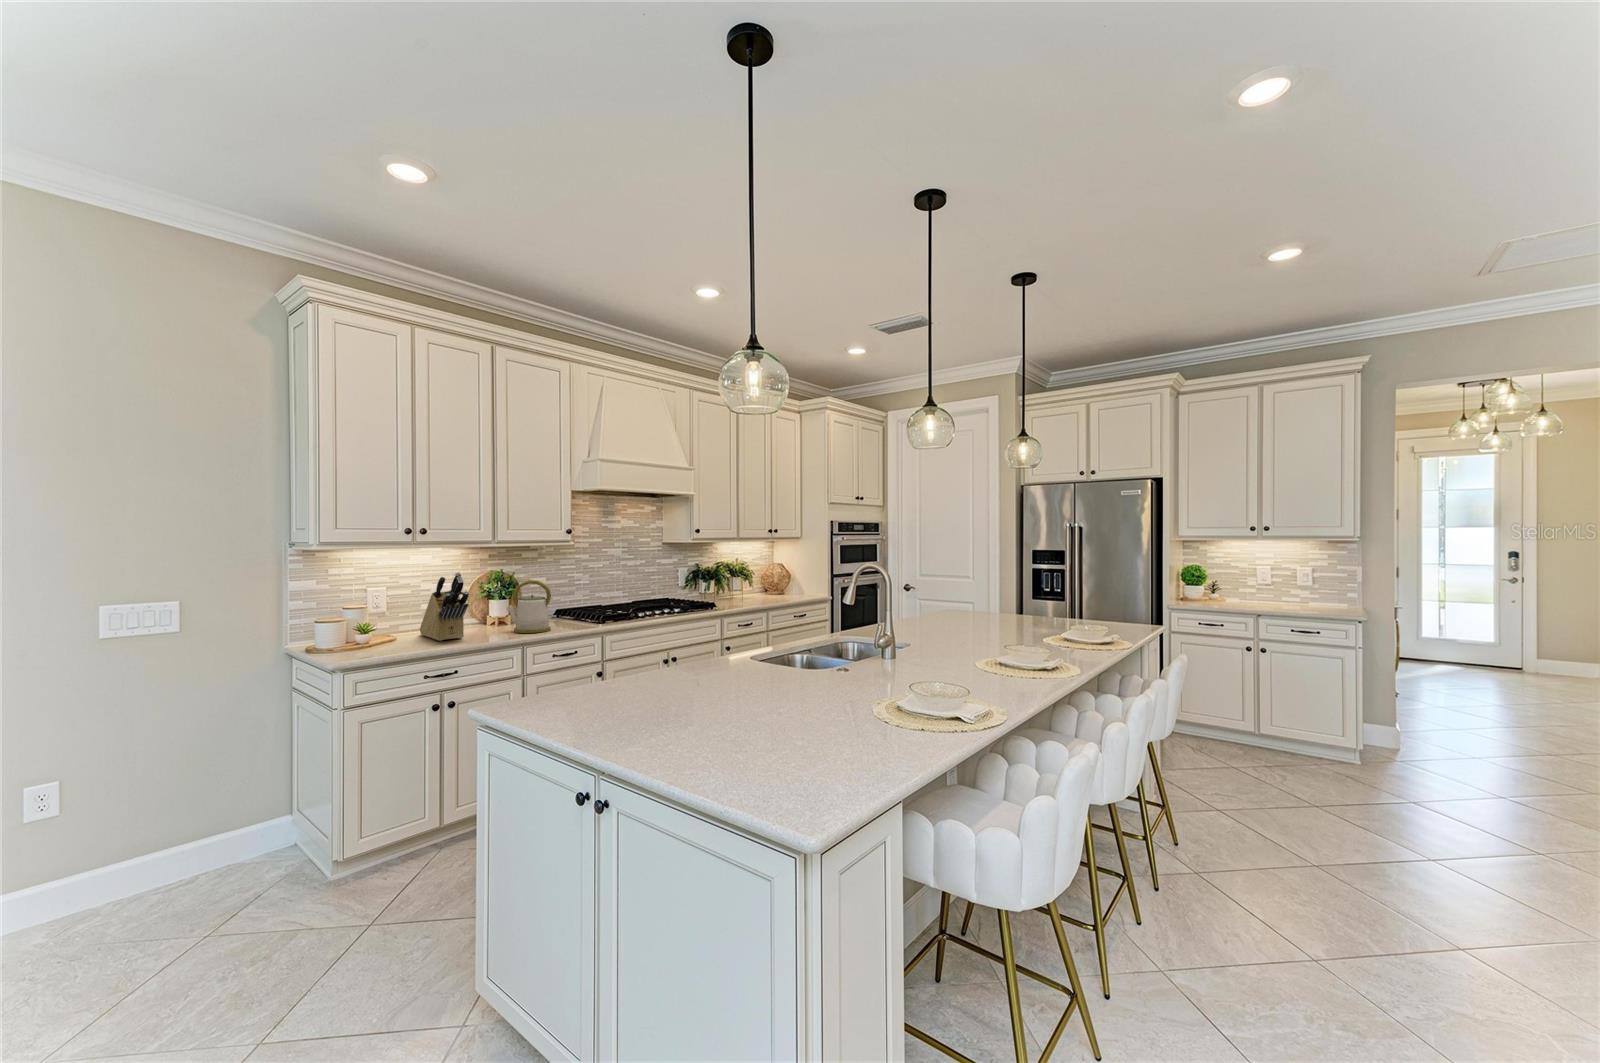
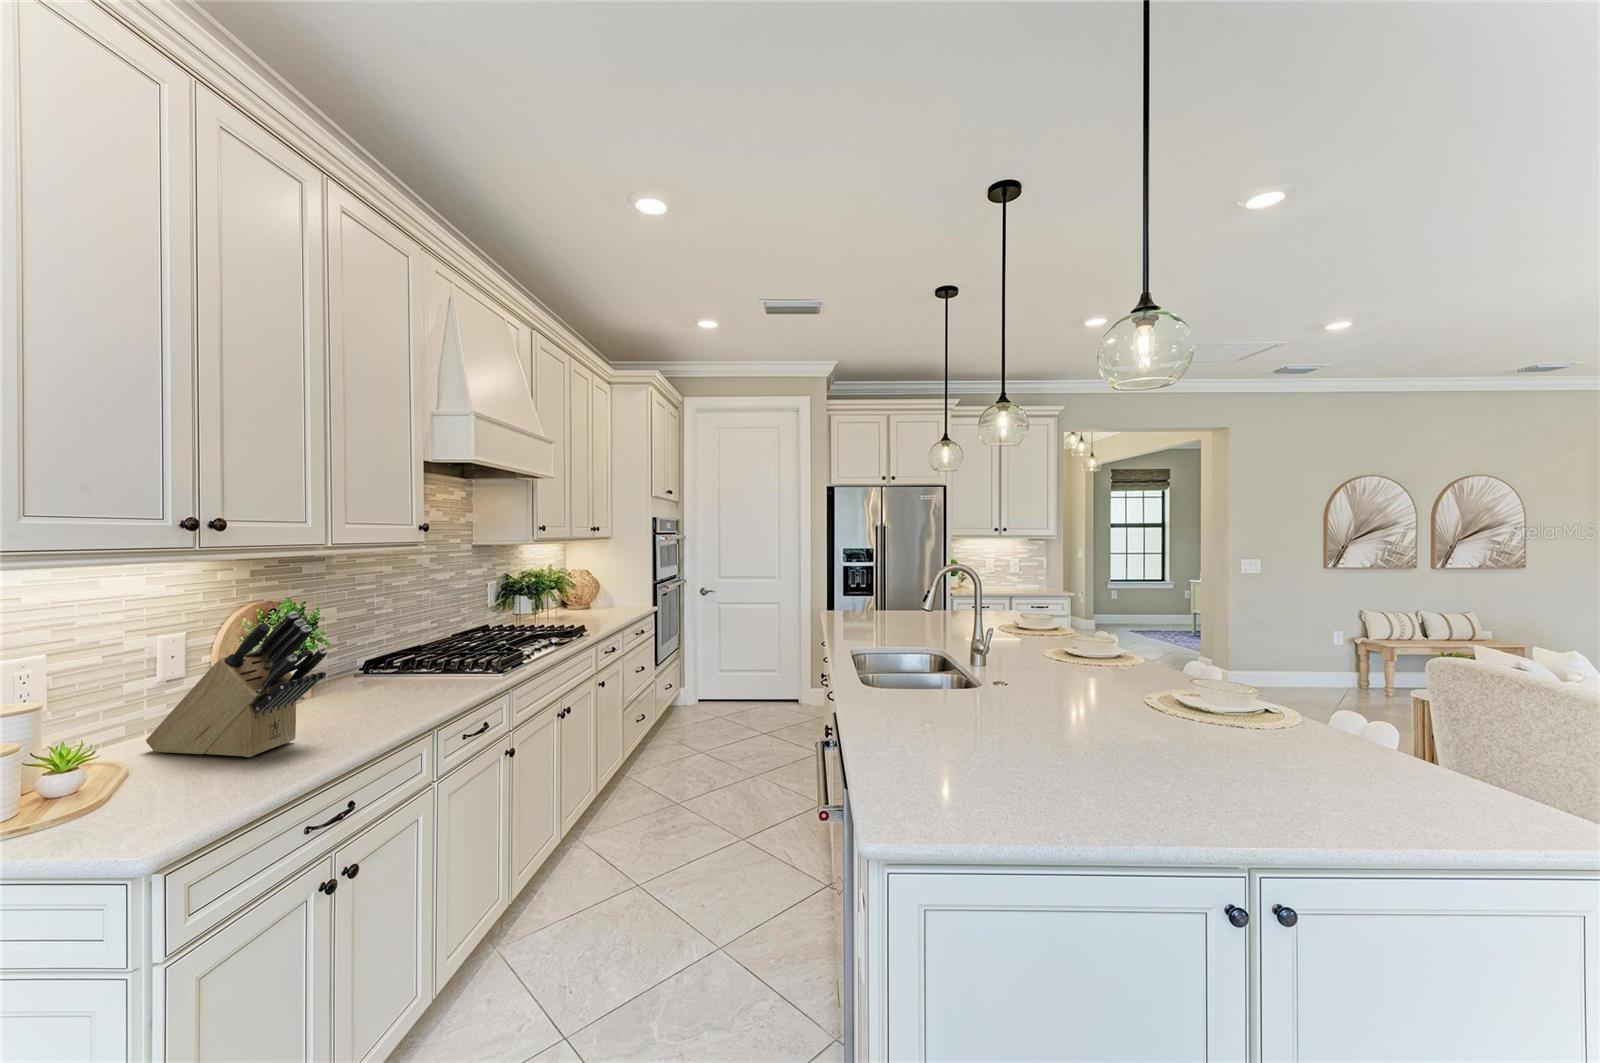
kettle: present [507,580,551,633] -> none [357,615,442,712]

